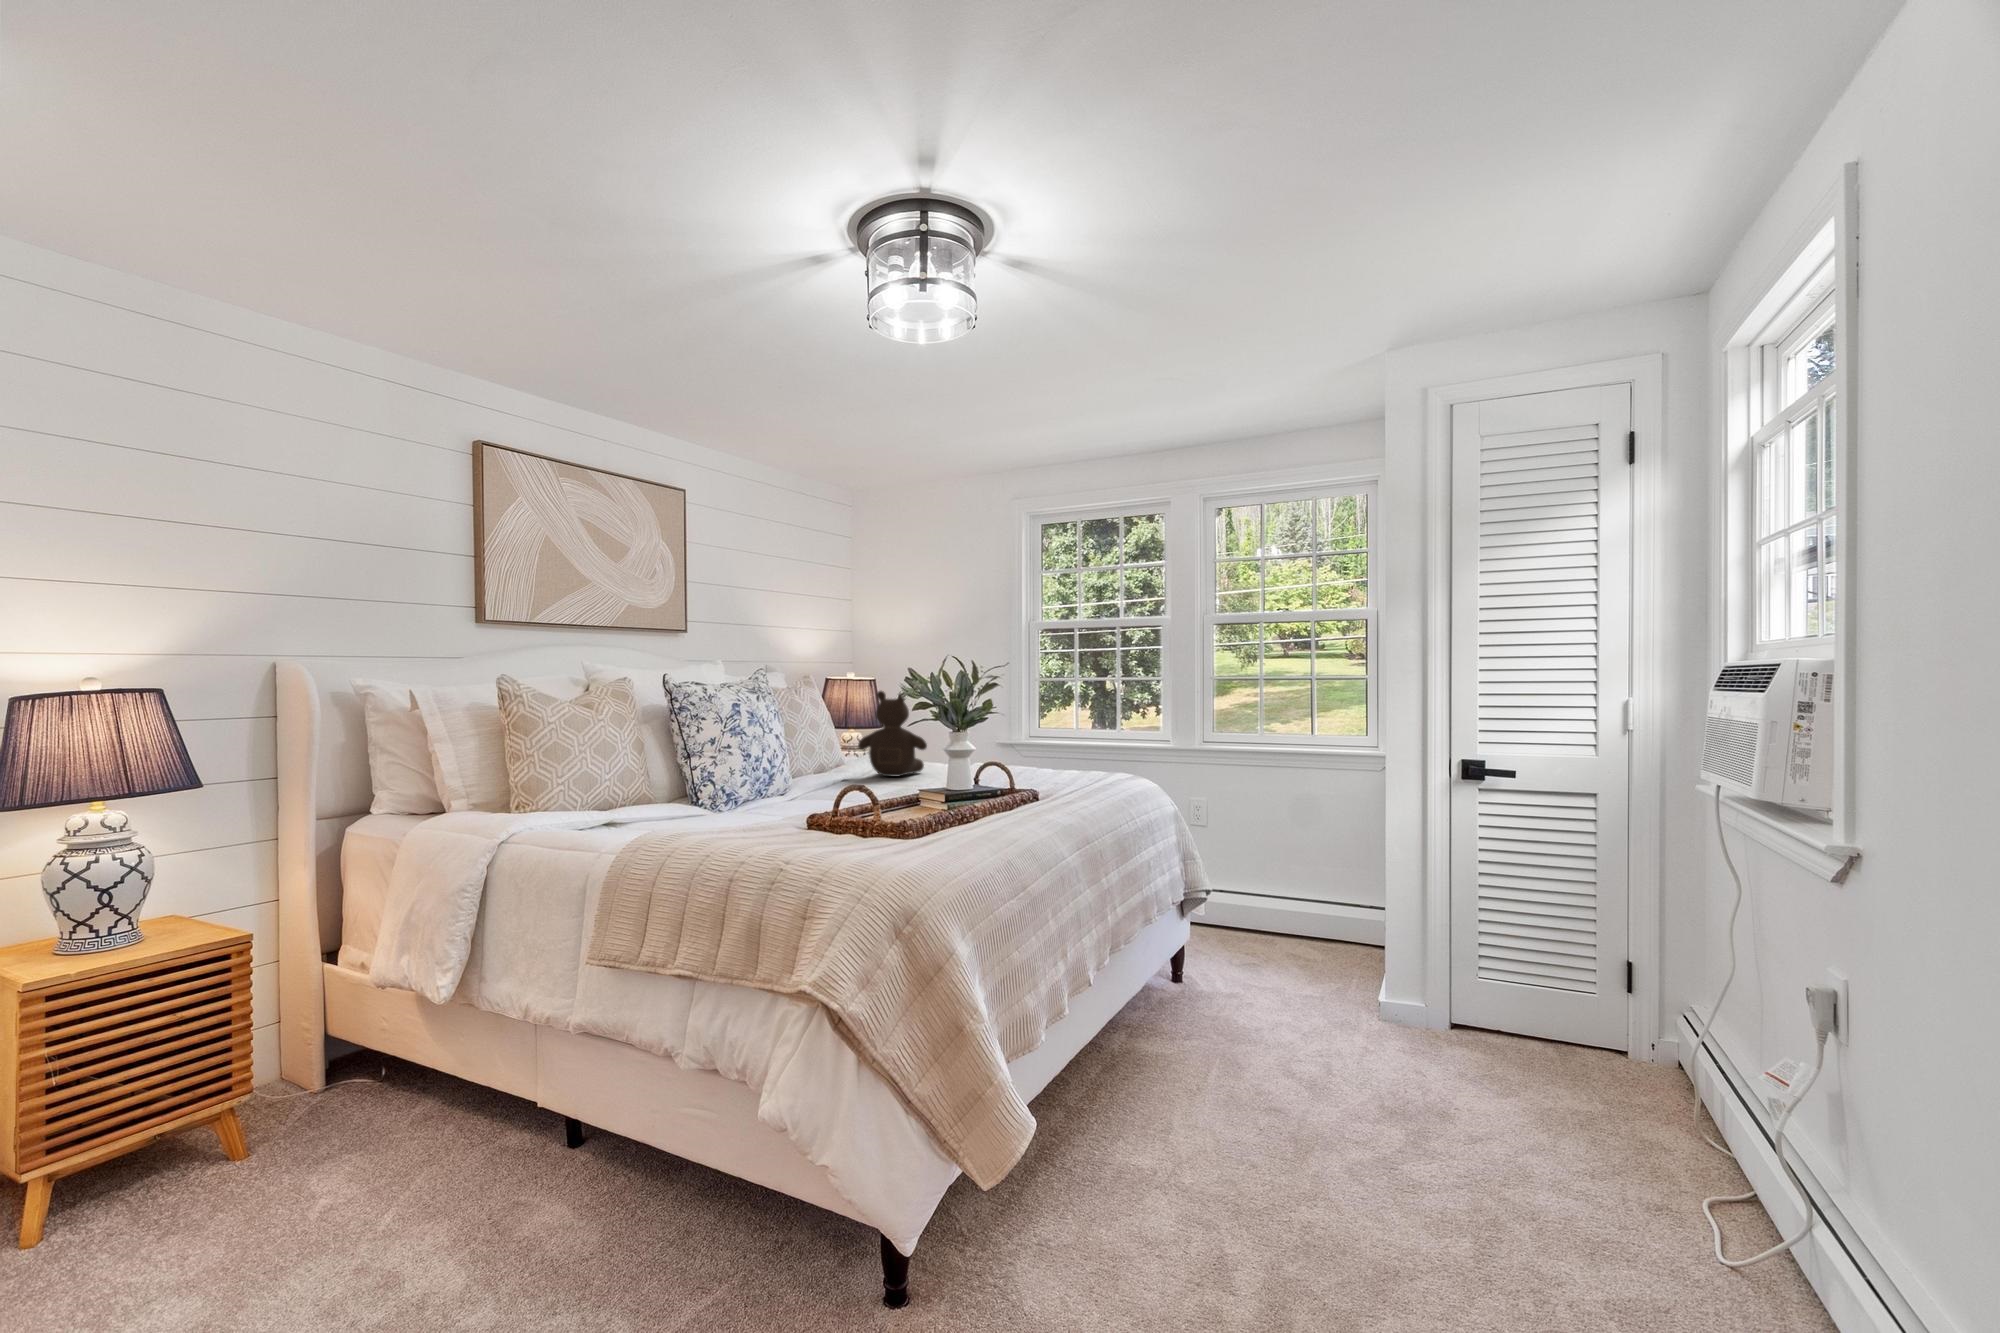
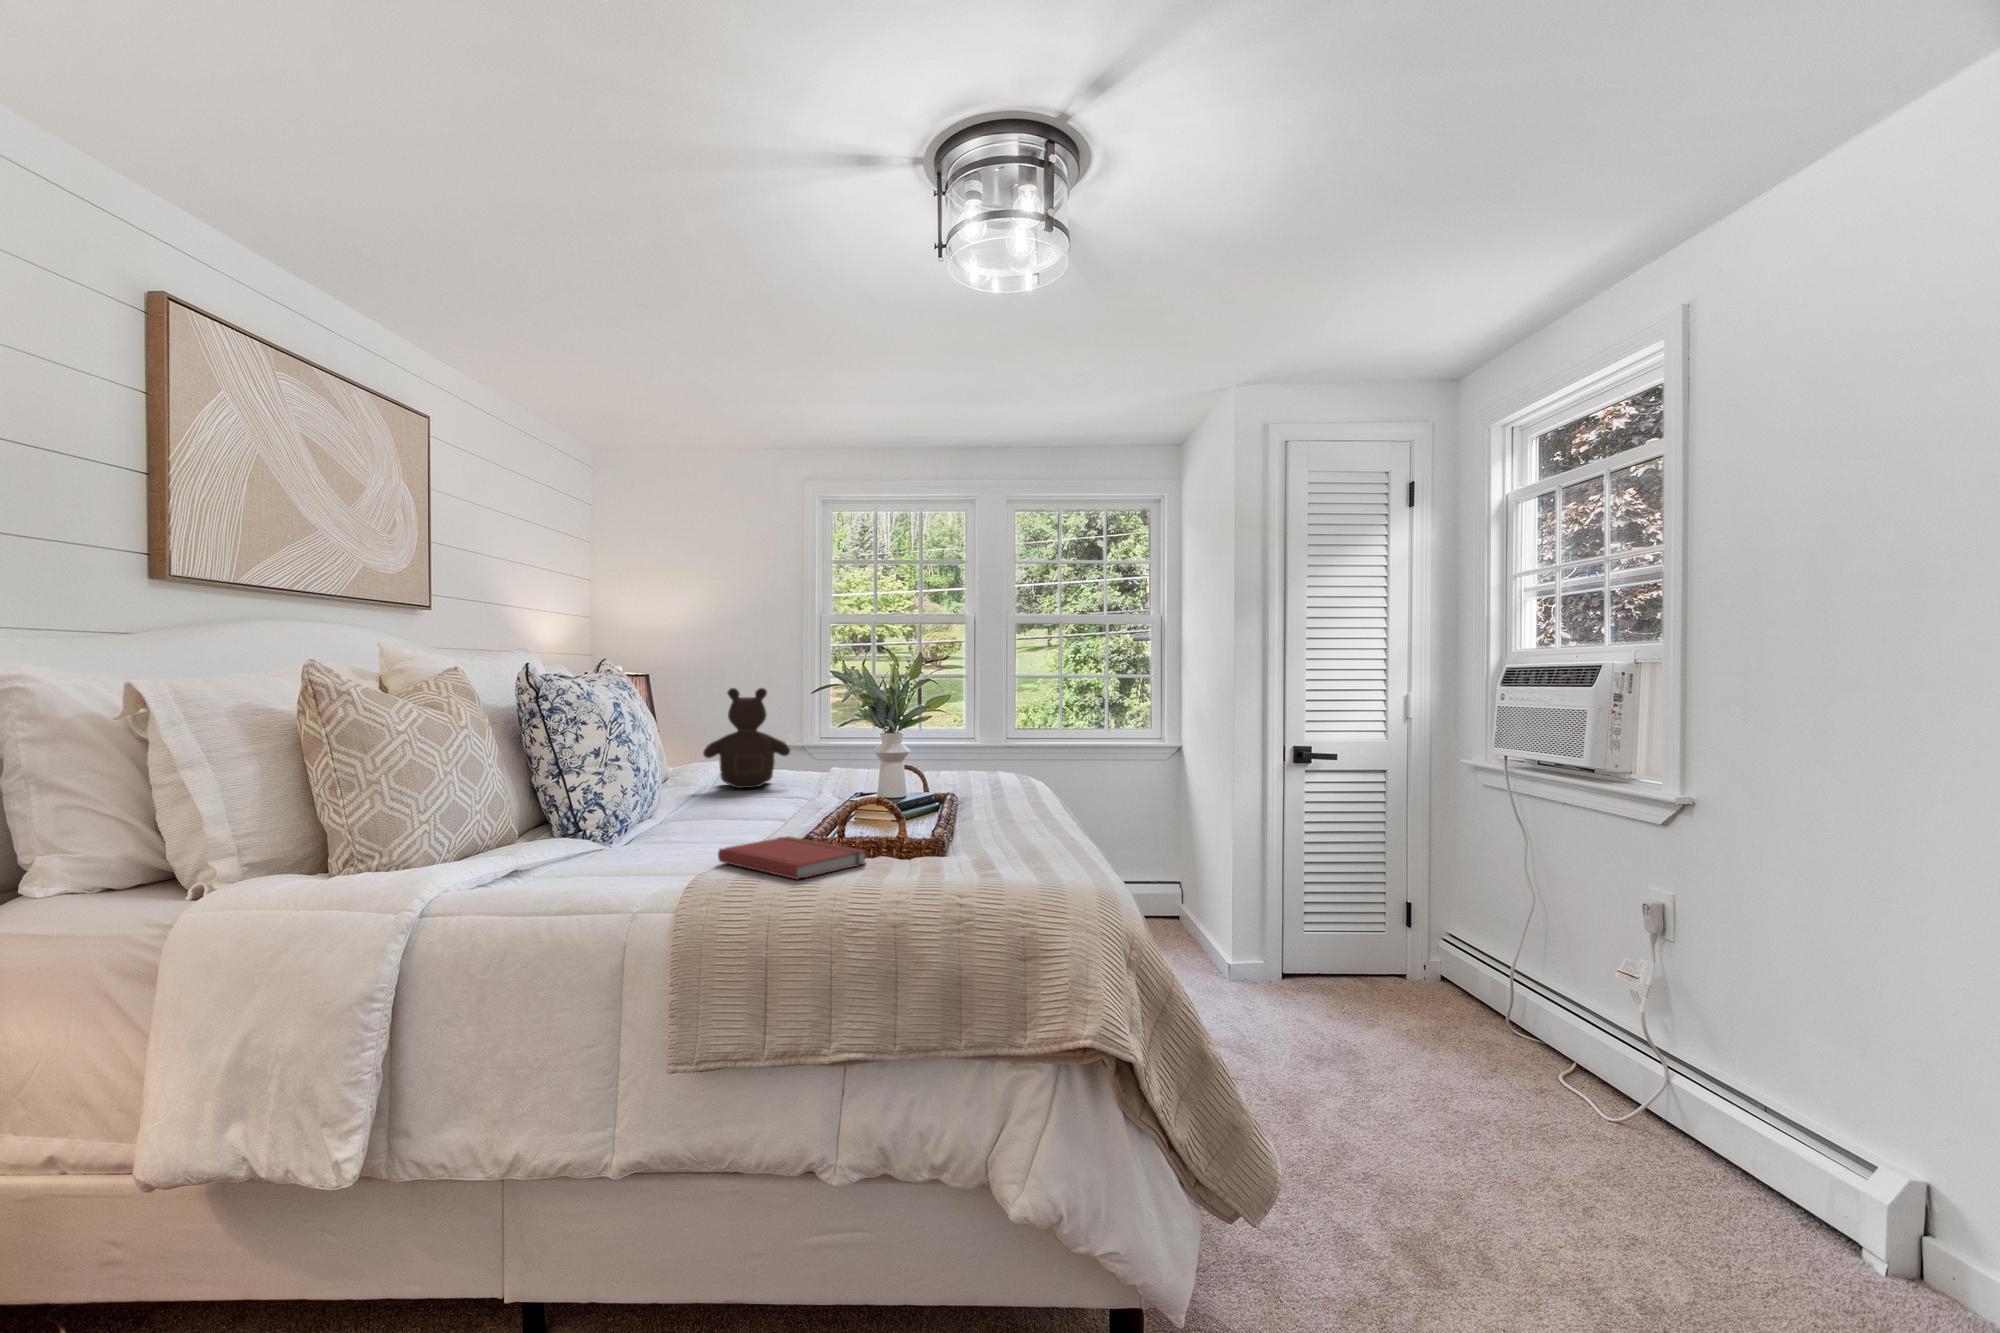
book: none [721,815,811,848] -> present [718,836,866,879]

